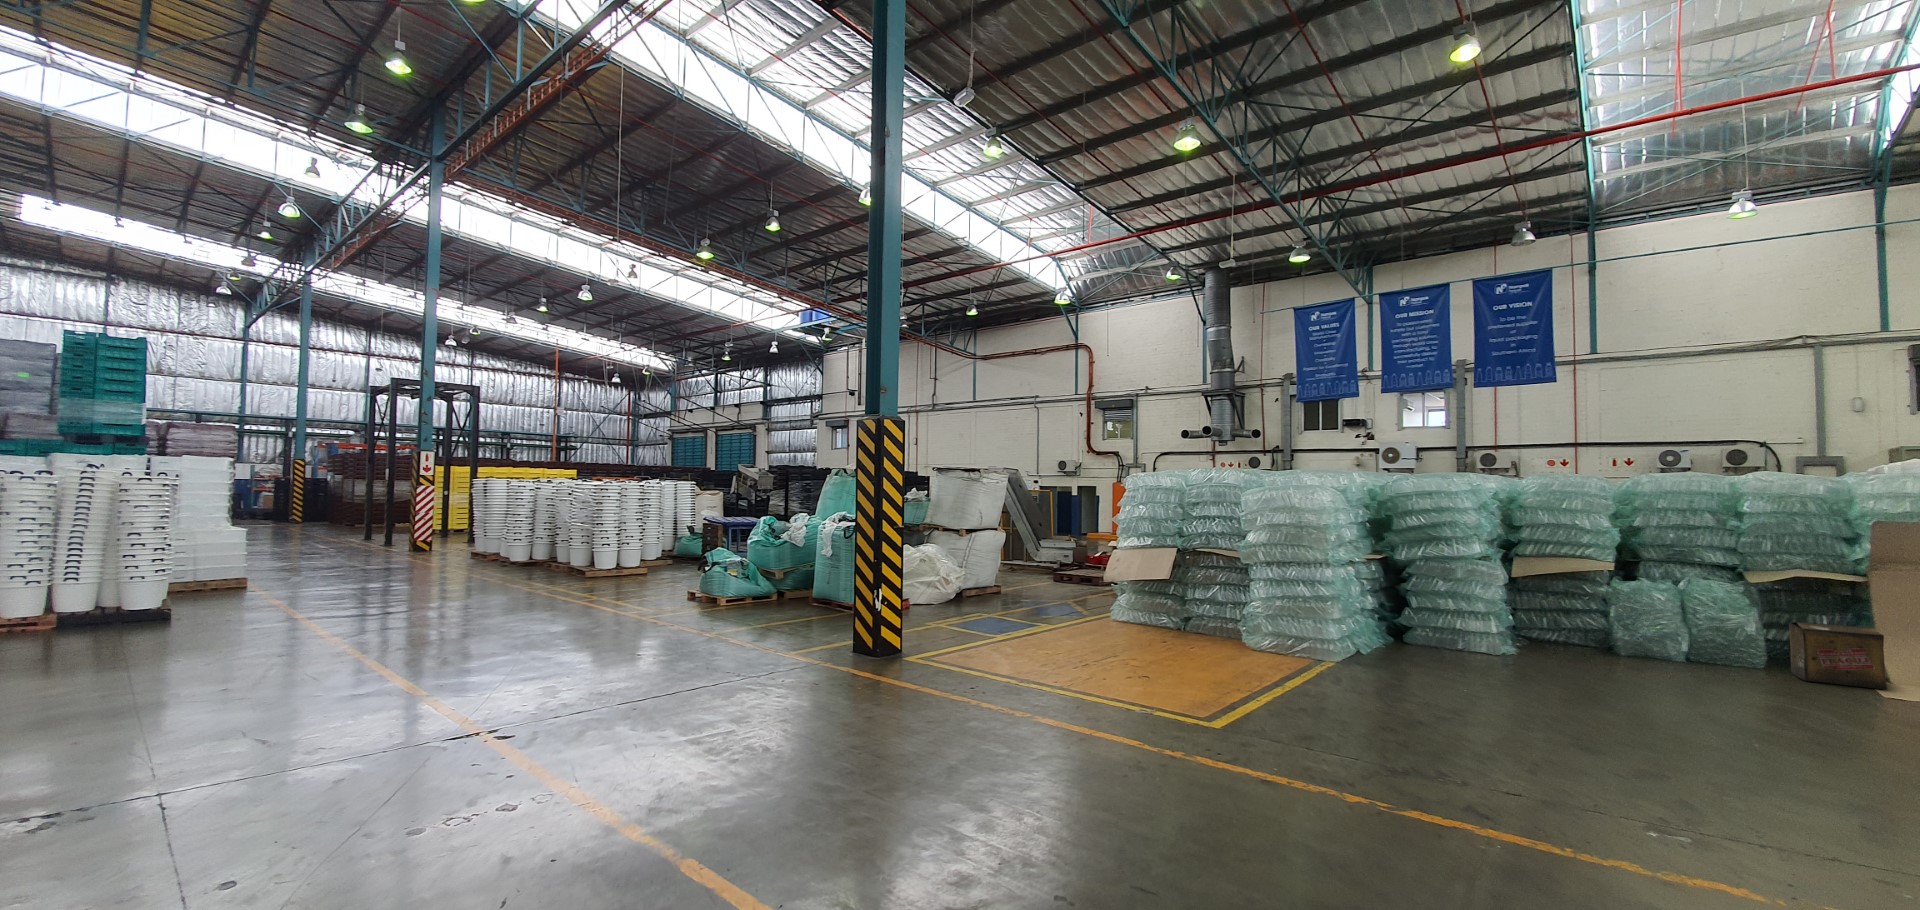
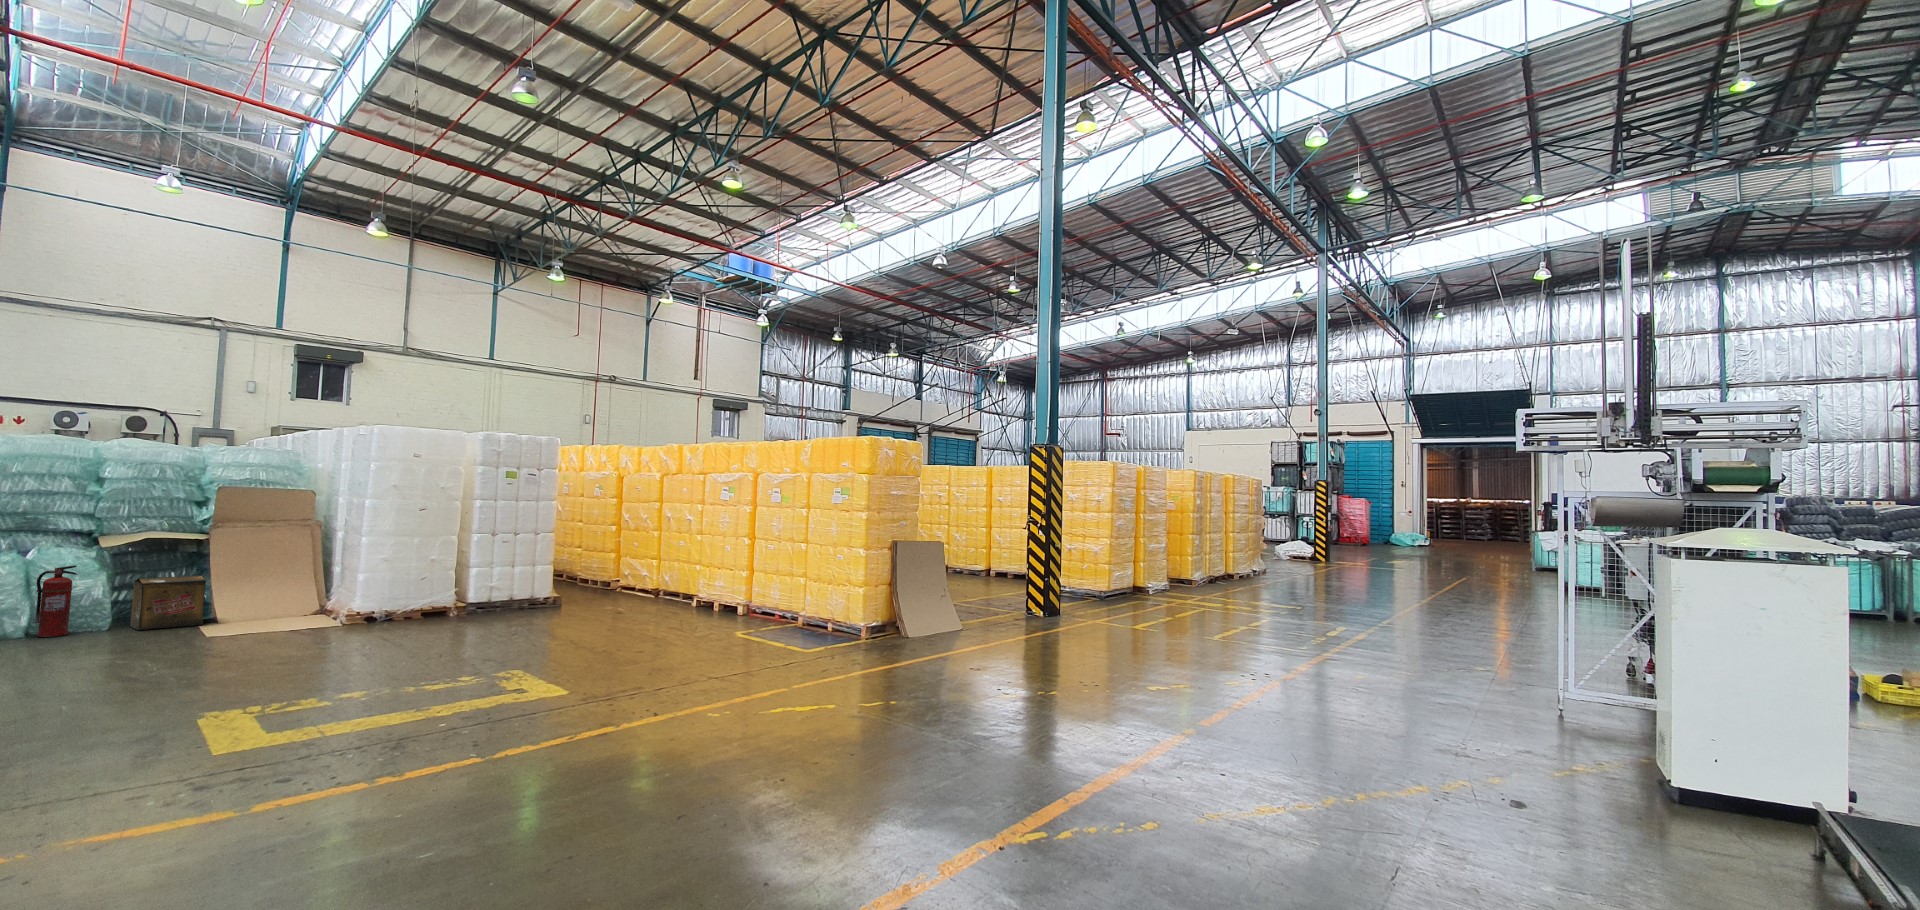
fire extinguisher: none [1694,600,1731,671] -> present [35,565,78,637]

